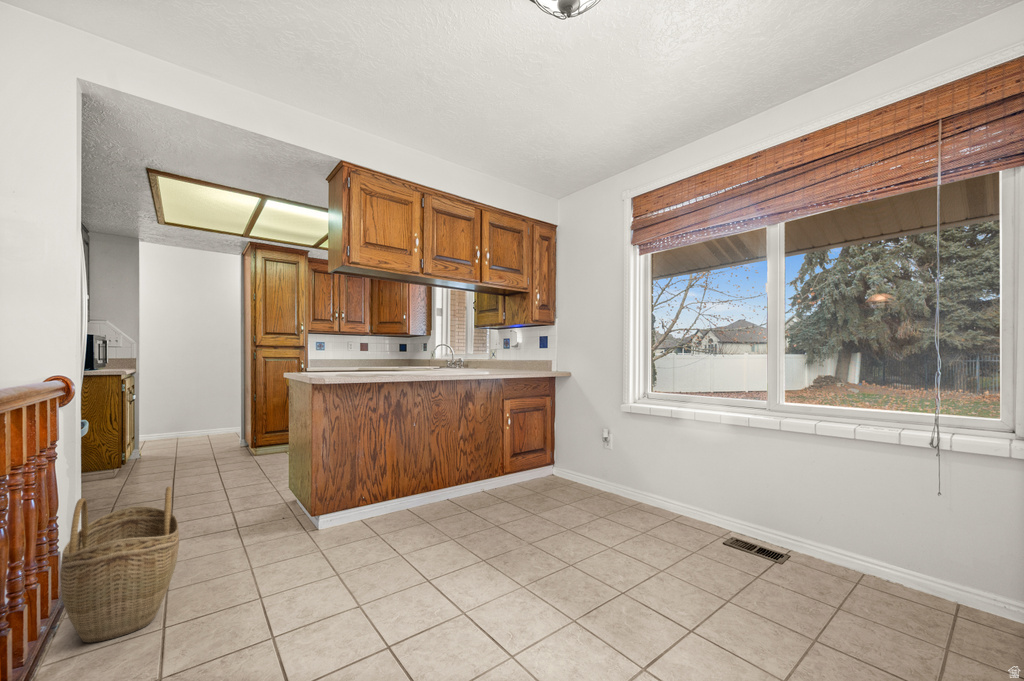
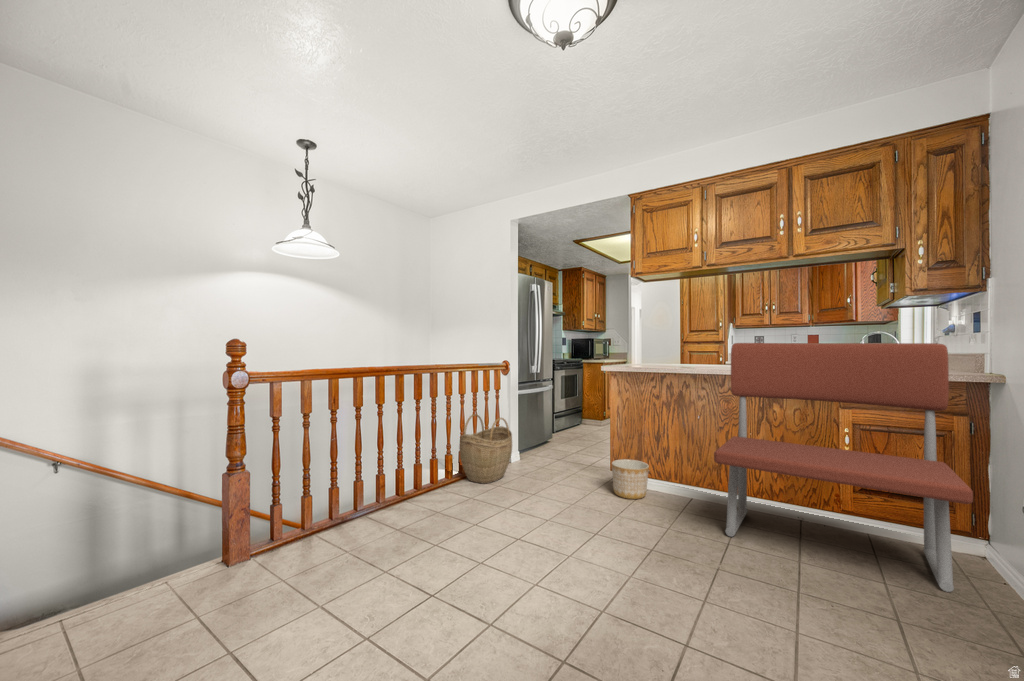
bench: none [454,351,605,521] -> present [714,343,973,592]
planter: none [341,487,386,536] -> present [612,459,649,499]

